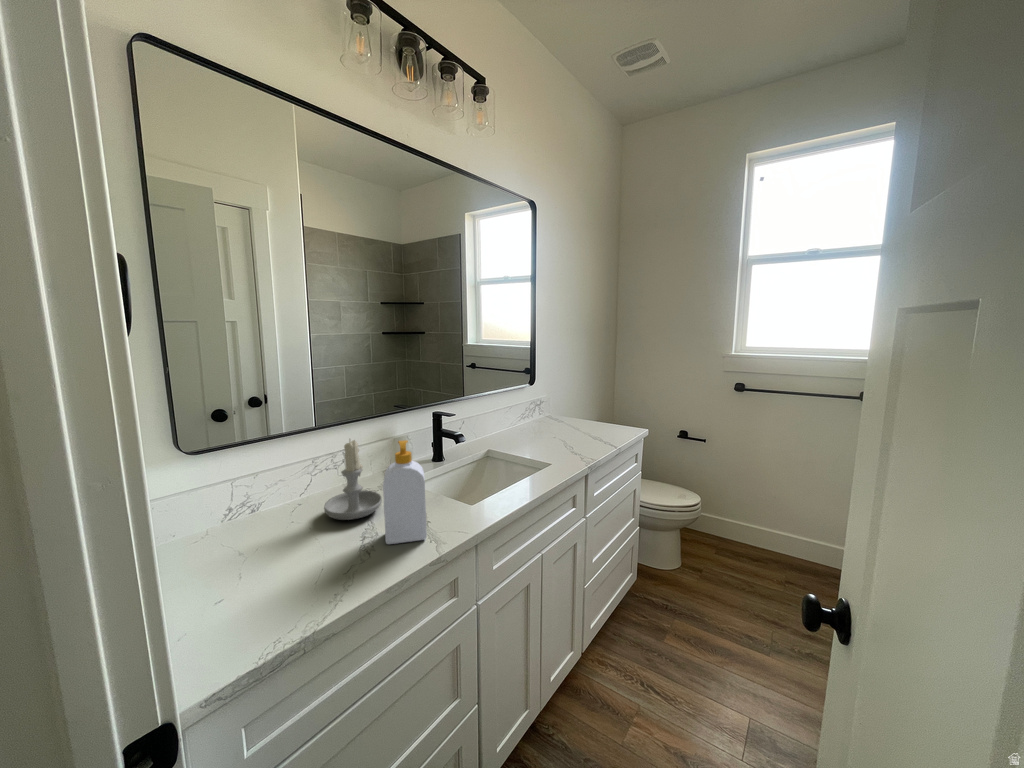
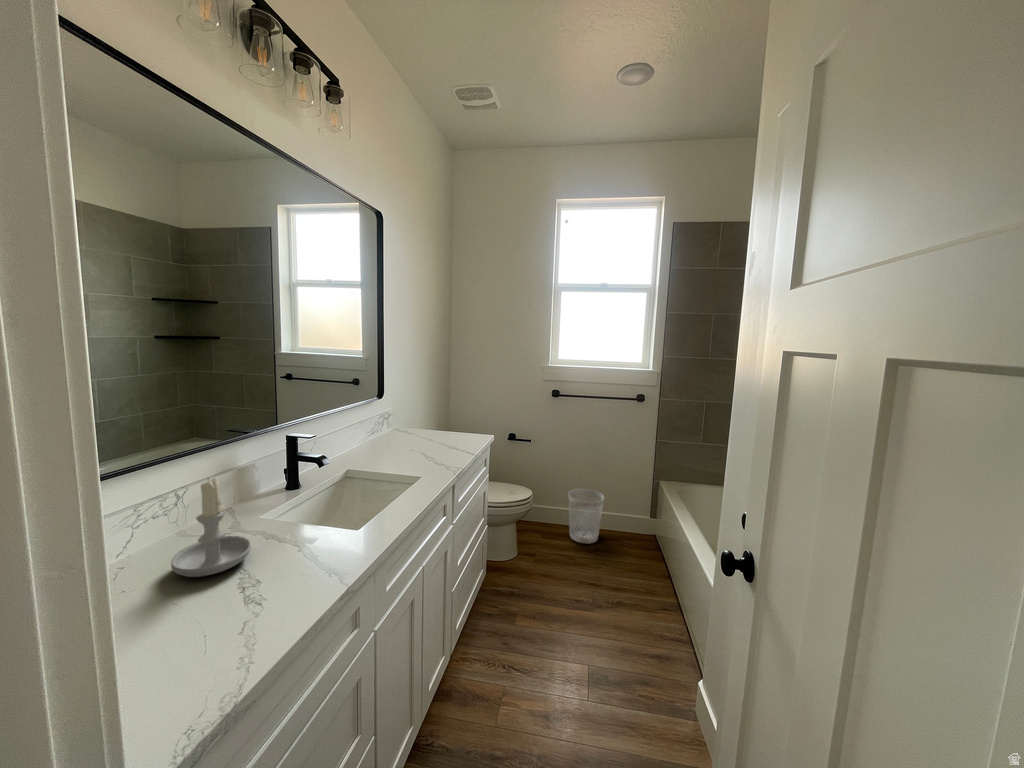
soap bottle: present [383,440,427,544] -> none [270,471,325,590]
wastebasket: none [747,503,798,572] -> present [568,489,604,543]

